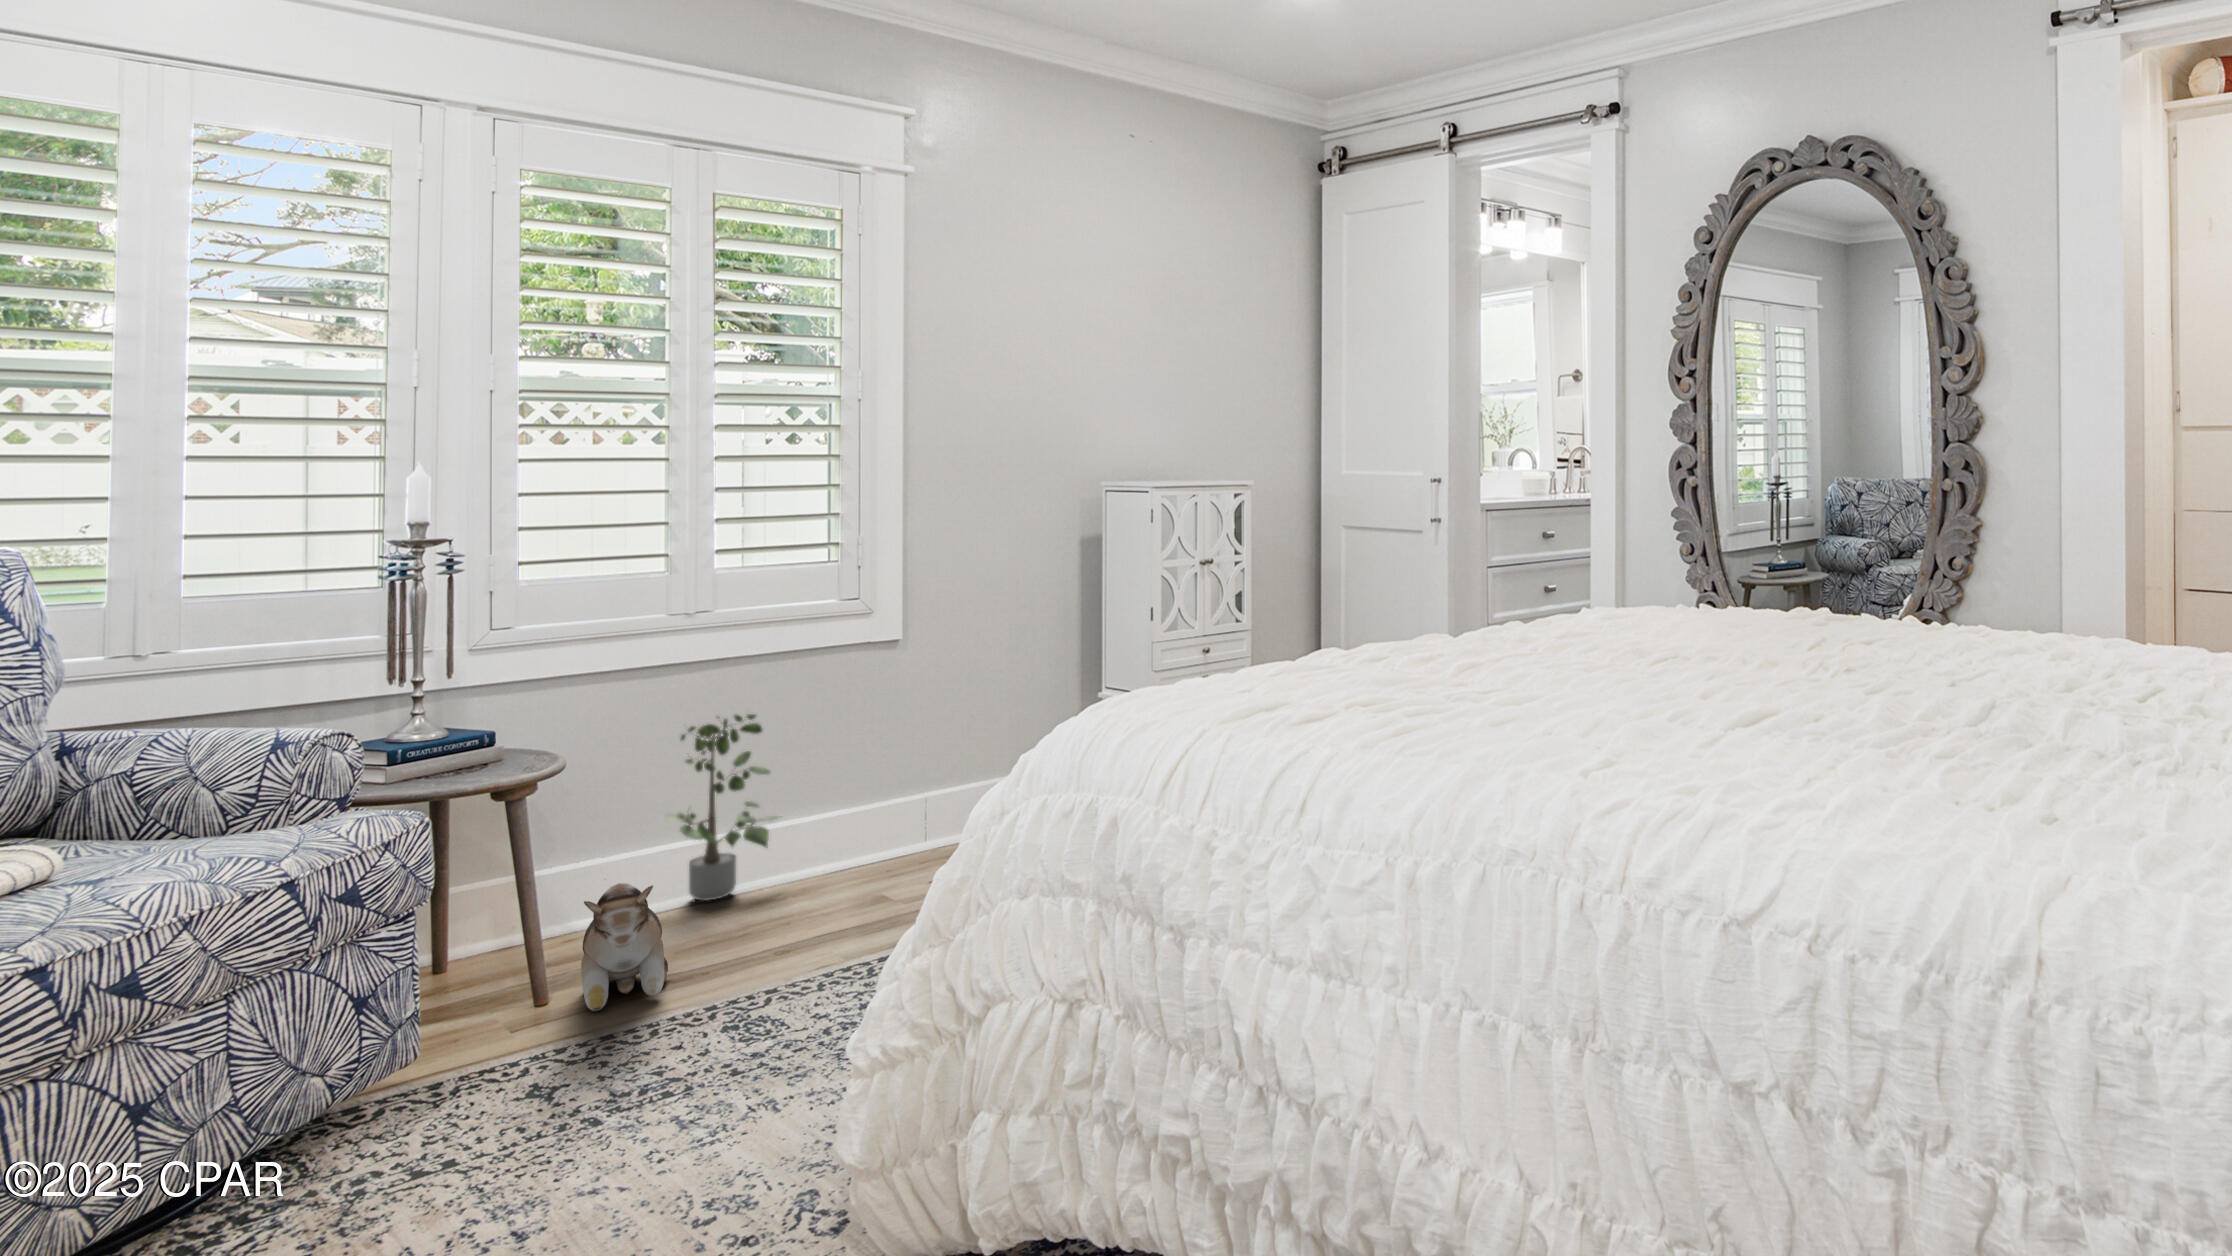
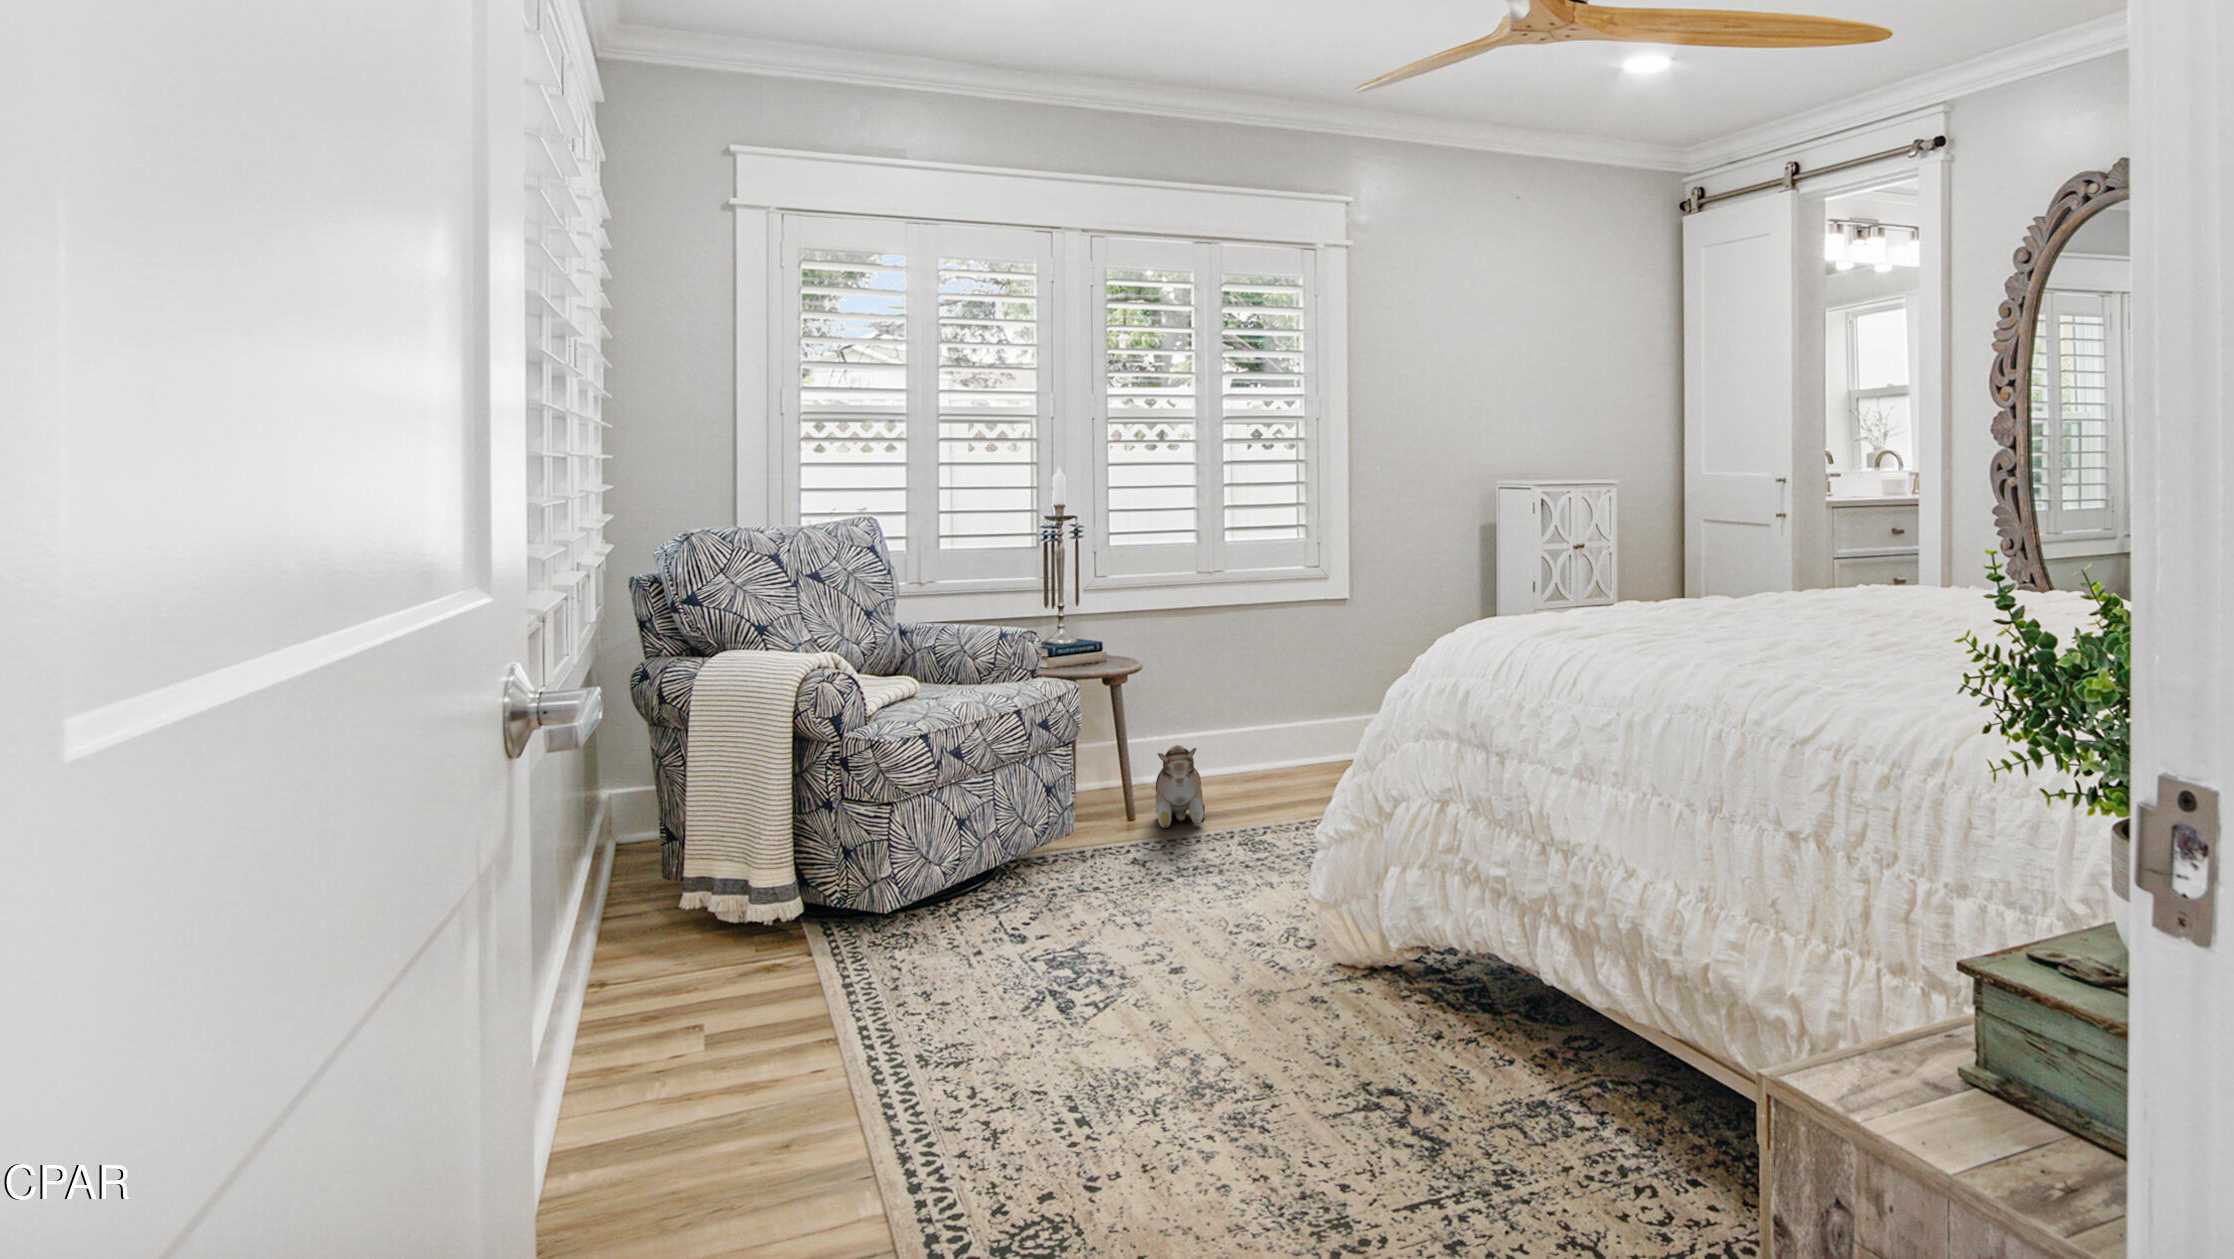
potted plant: present [666,714,780,901] -> none [1198,642,1274,776]

